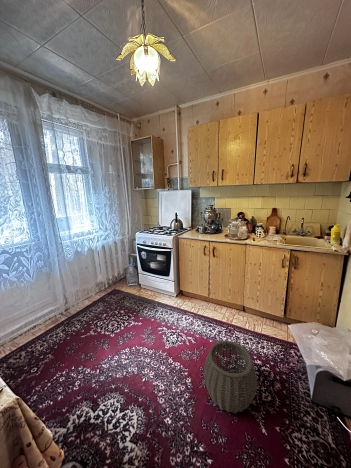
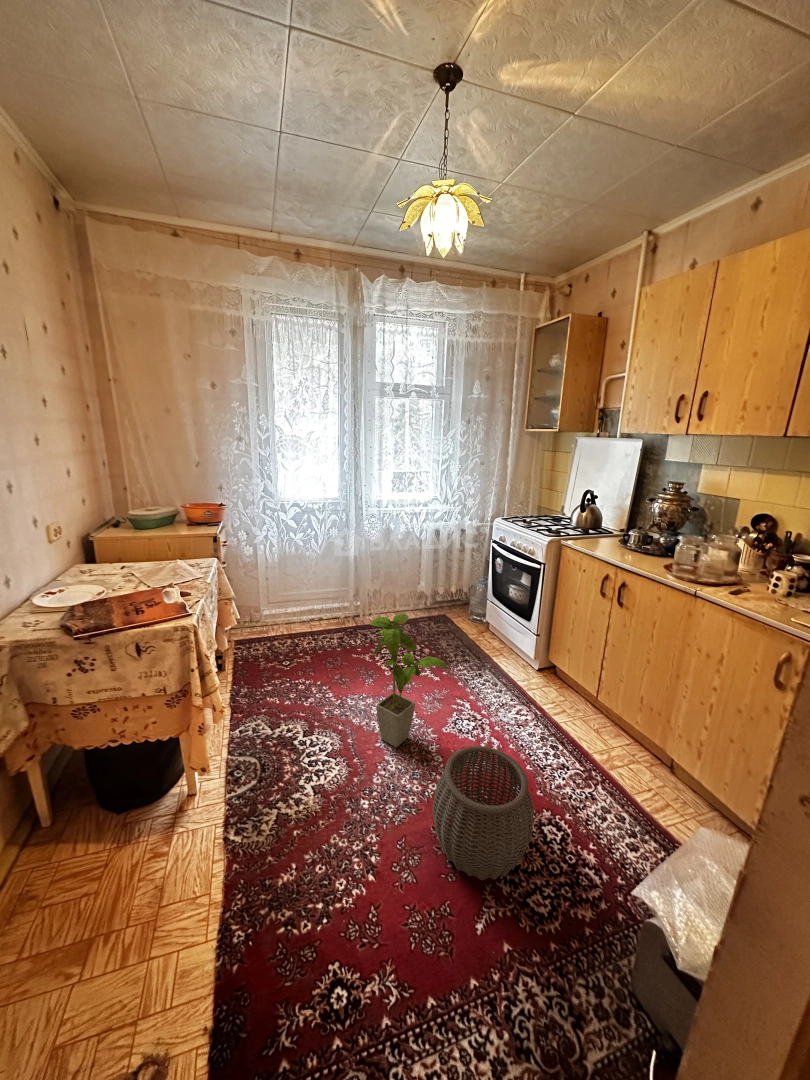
house plant: none [130,295,176,375] -> present [370,614,449,747]

